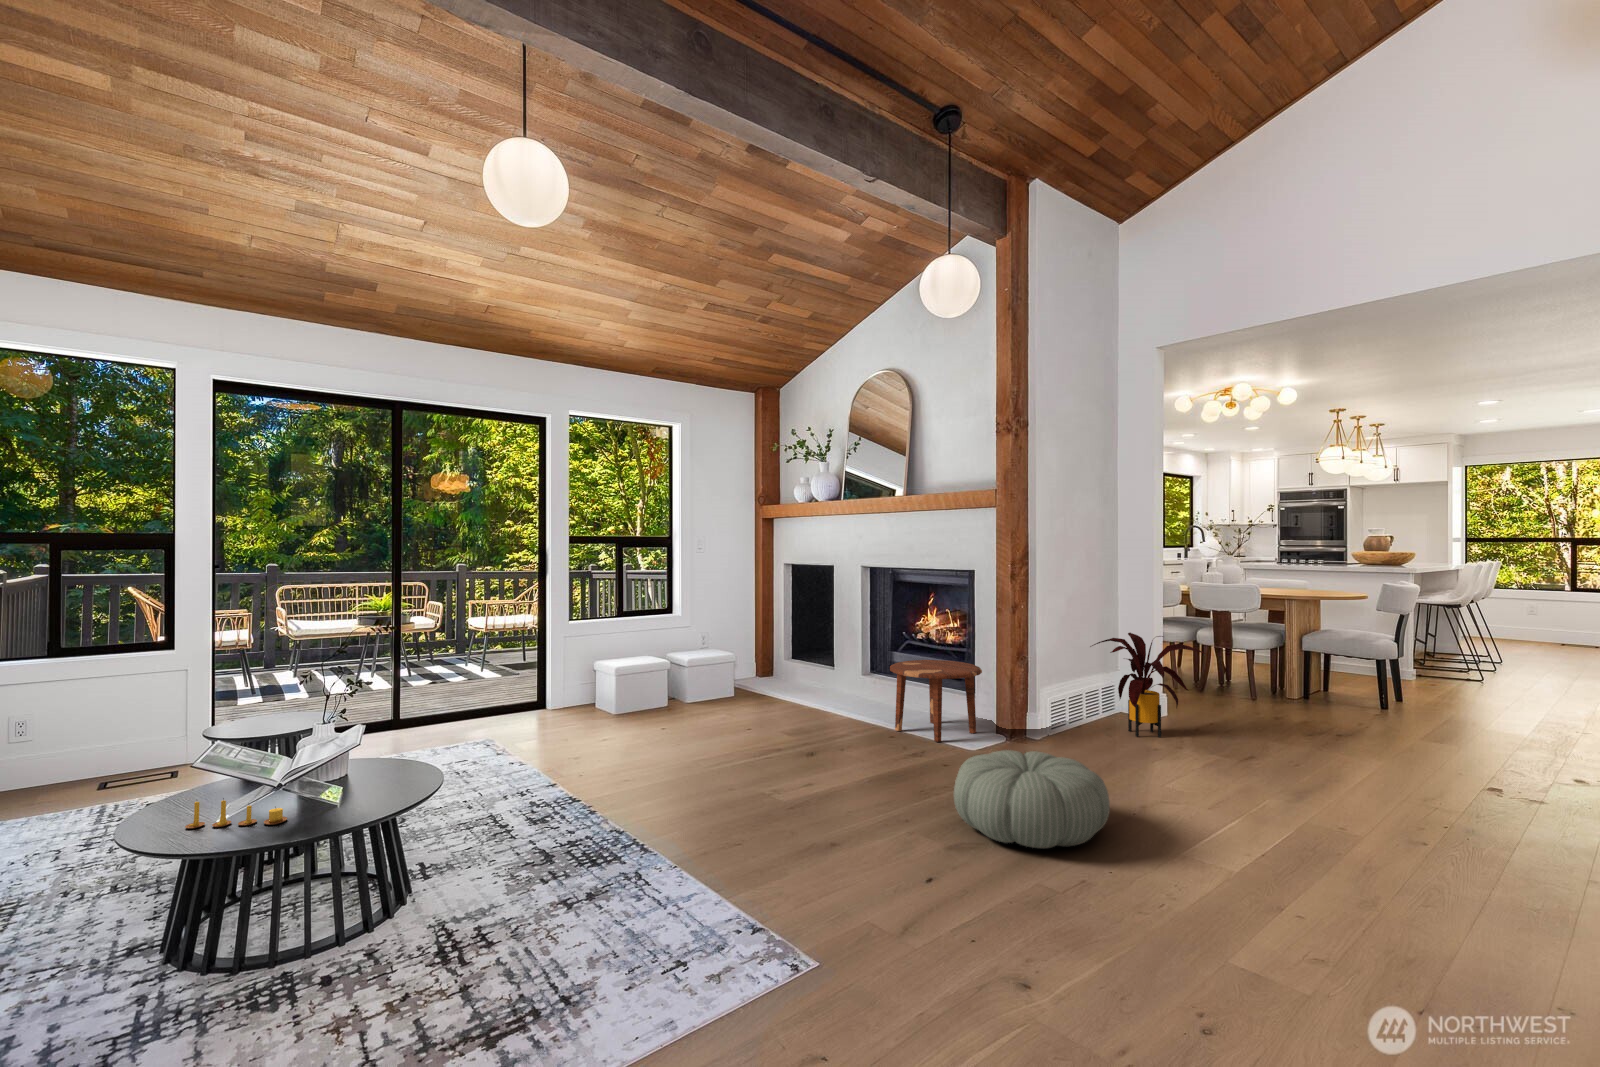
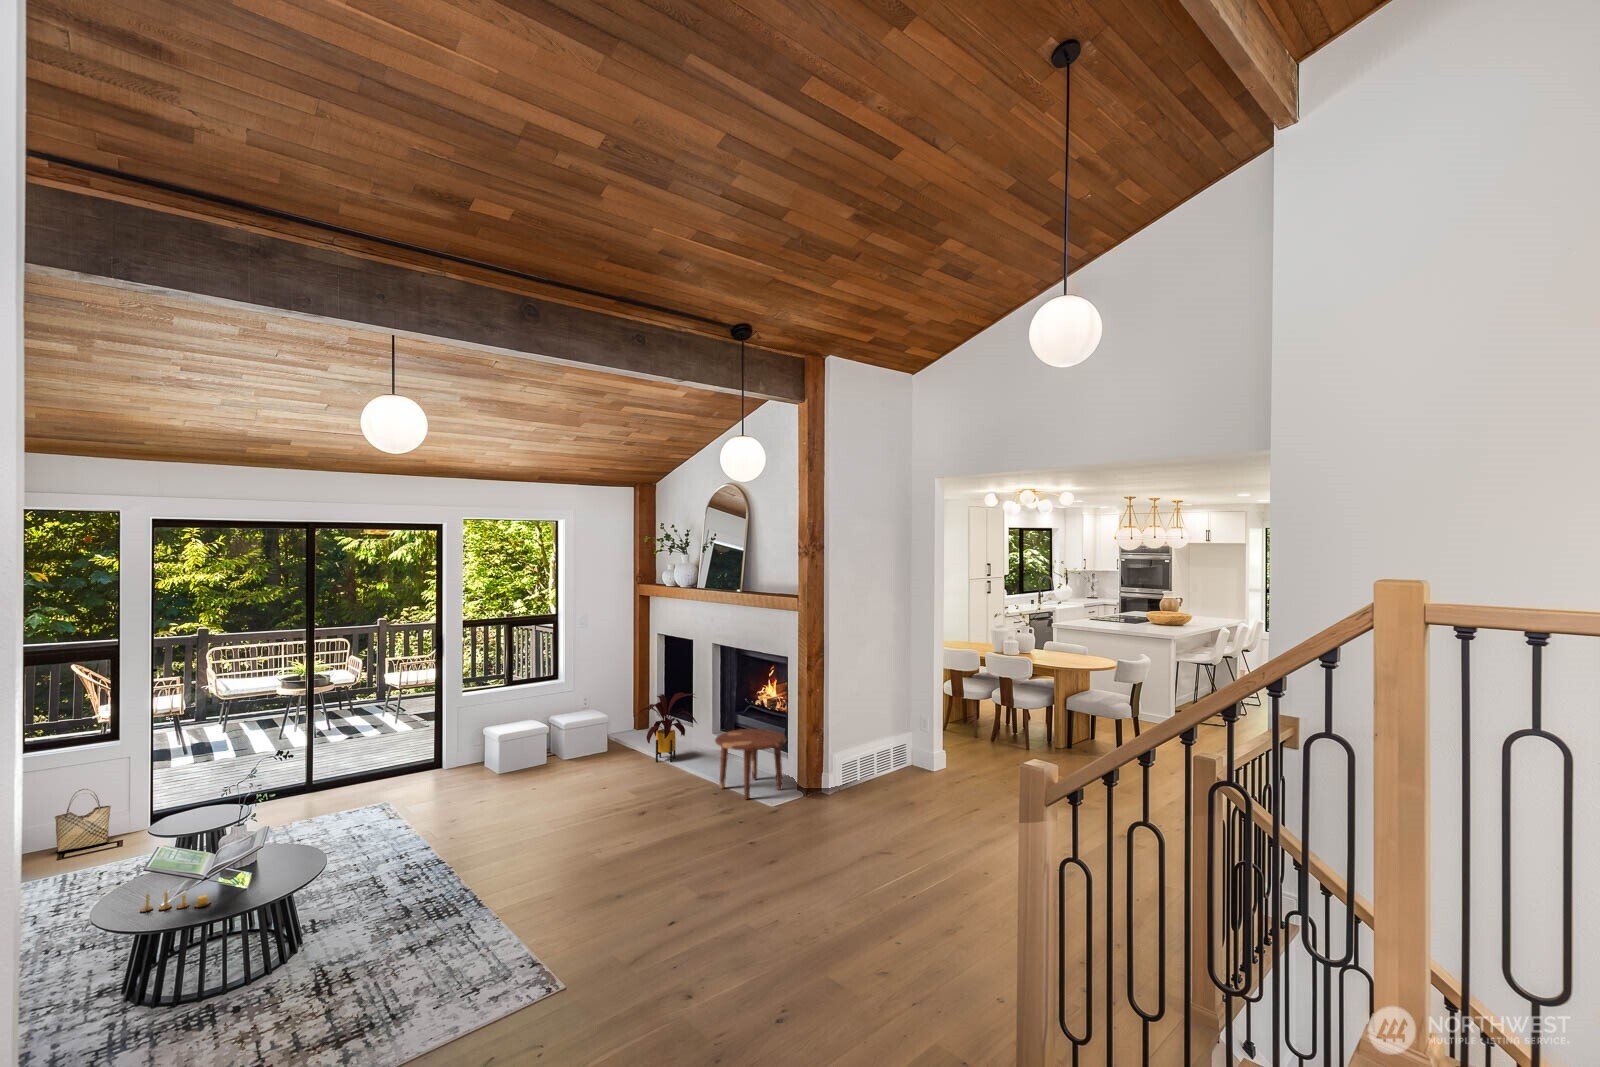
house plant: present [1090,633,1205,737] -> present [639,693,697,762]
woven basket: none [93,706,162,781] -> present [55,789,111,851]
pouf: present [954,750,1110,849] -> none [713,820,821,896]

